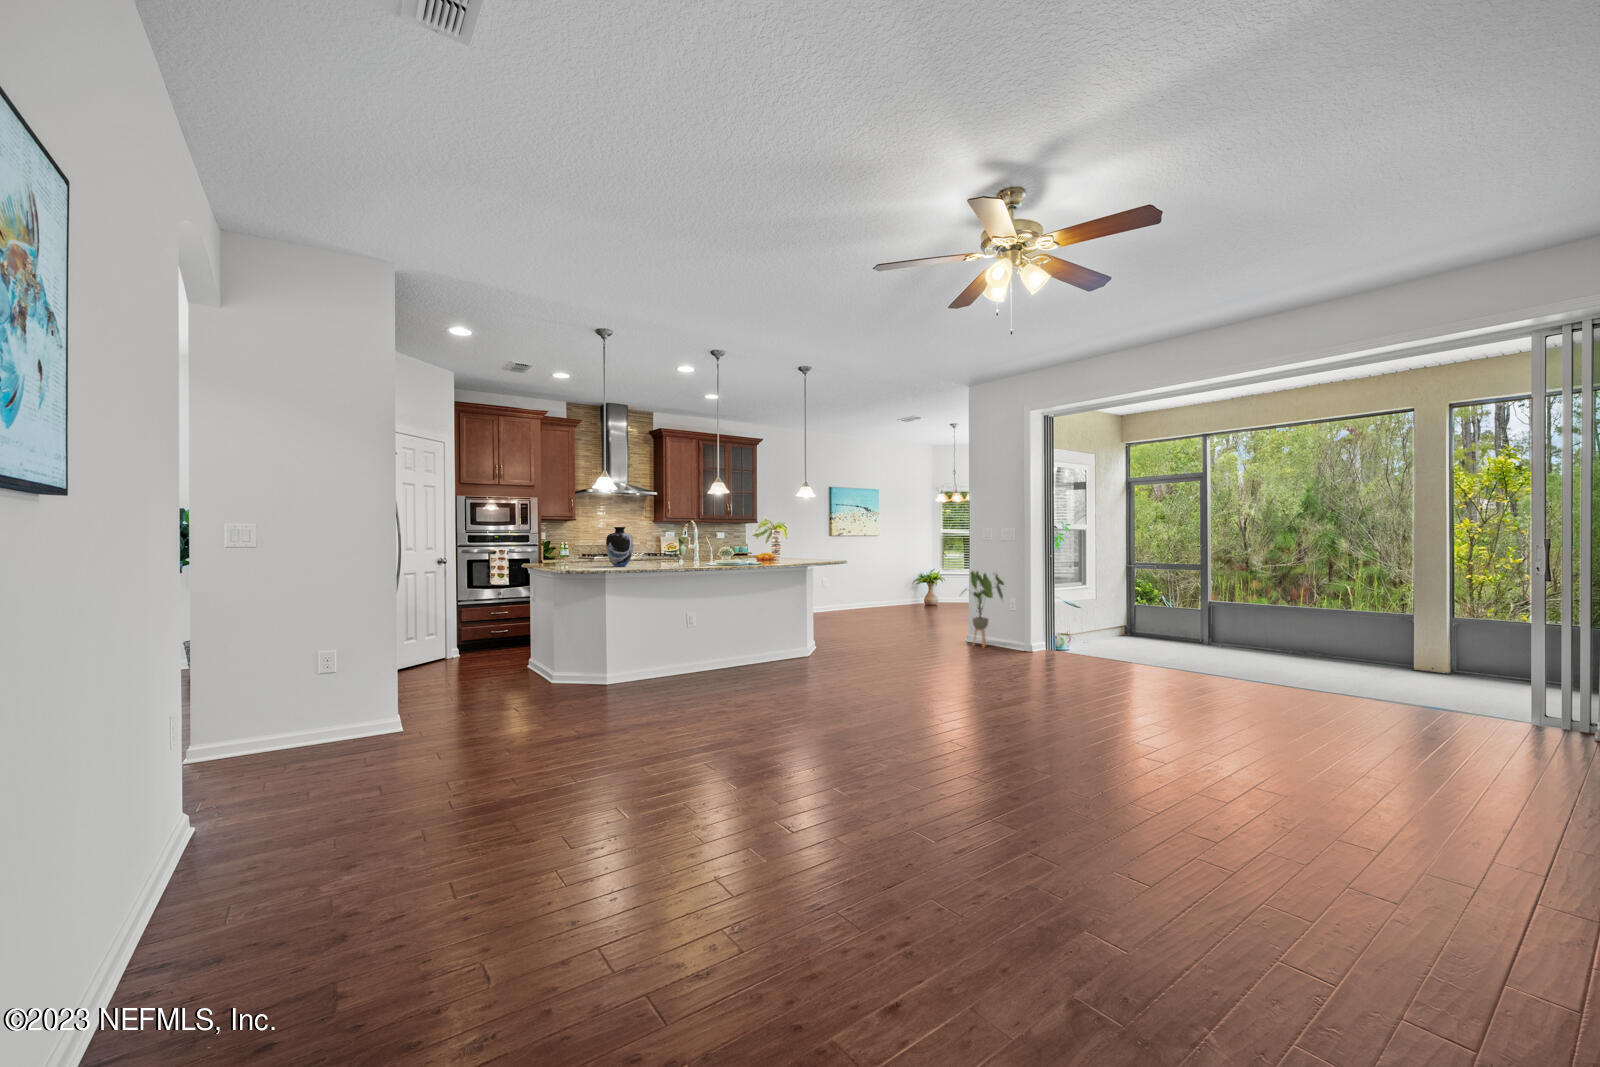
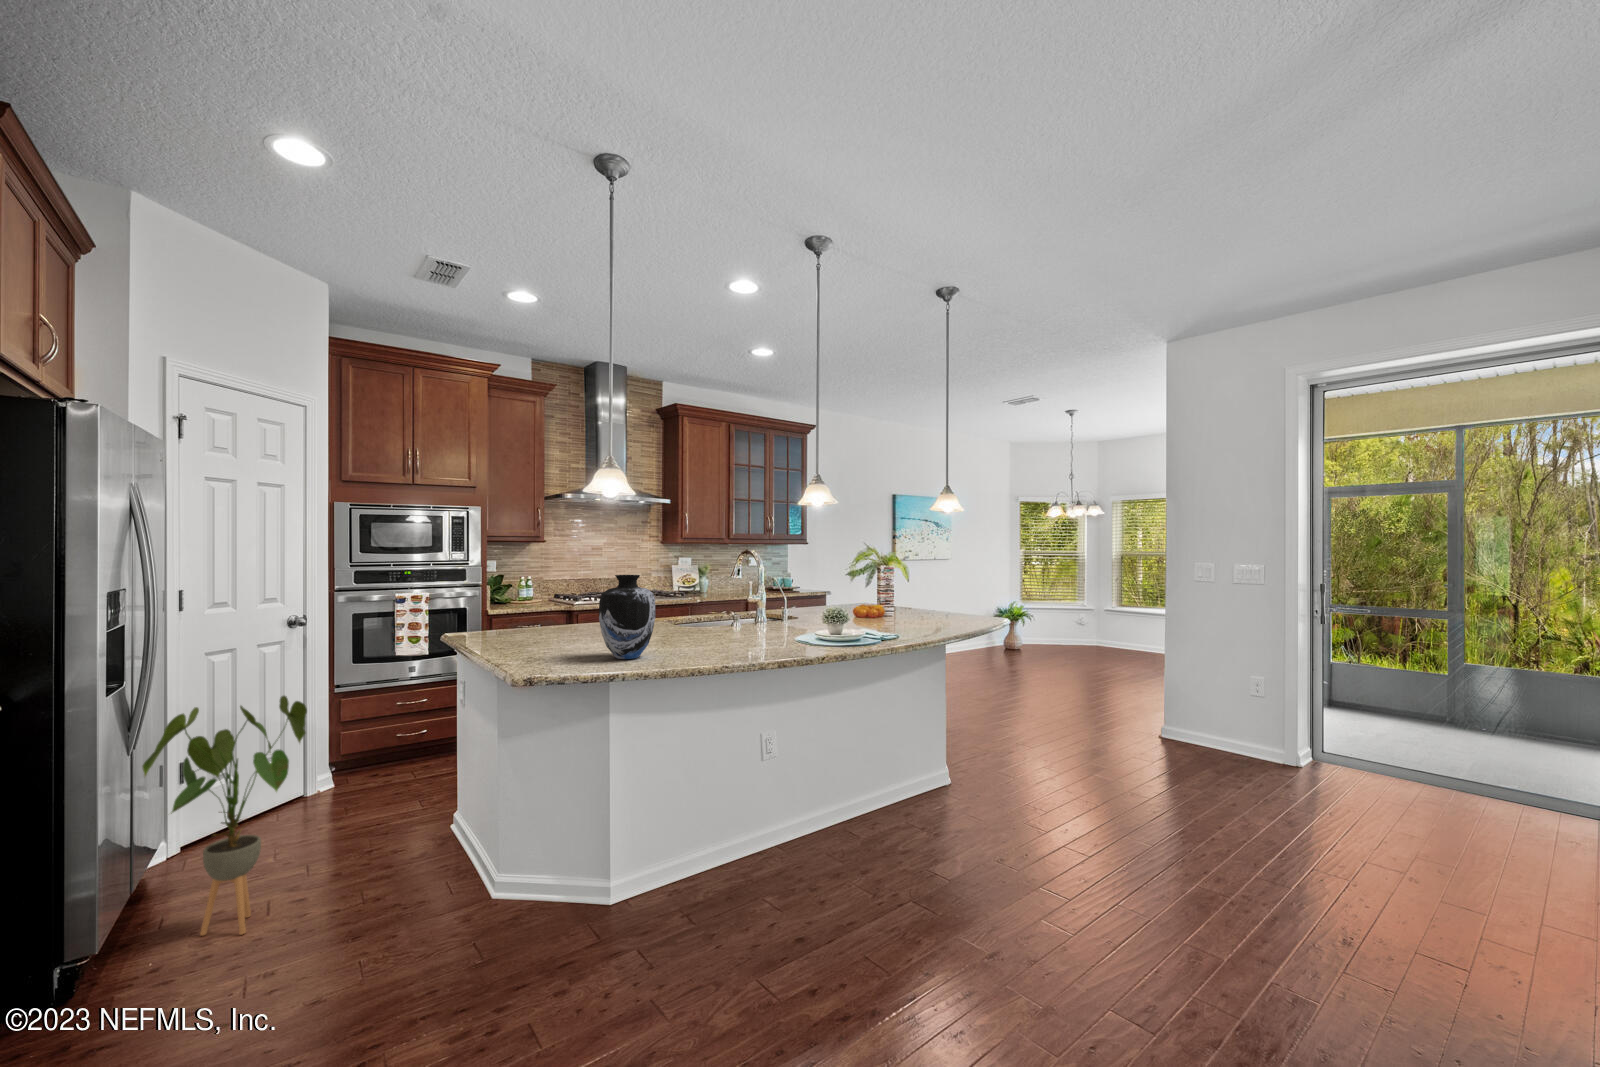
house plant: present [966,571,1004,647] -> present [142,696,307,936]

